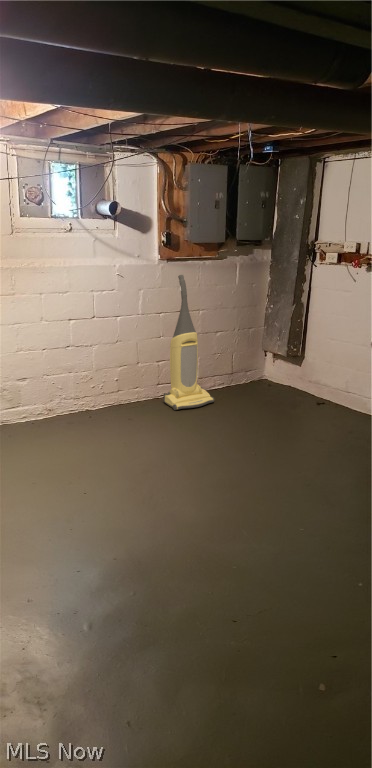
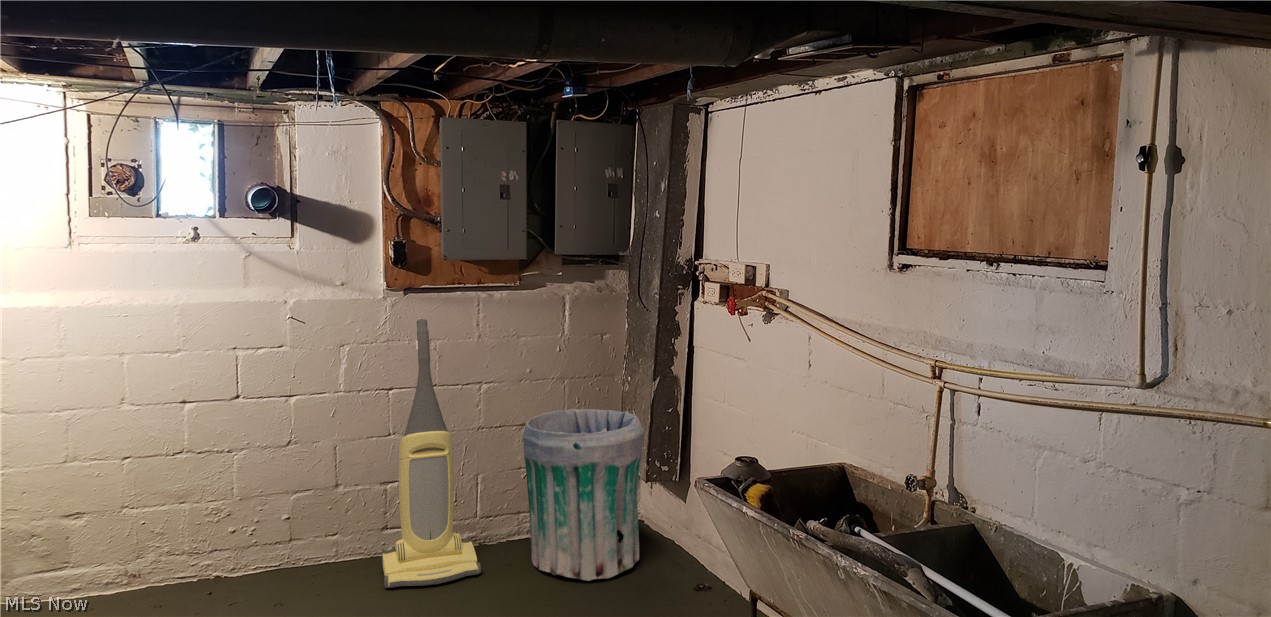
trash can: none [227,321,288,401] -> present [523,409,644,581]

